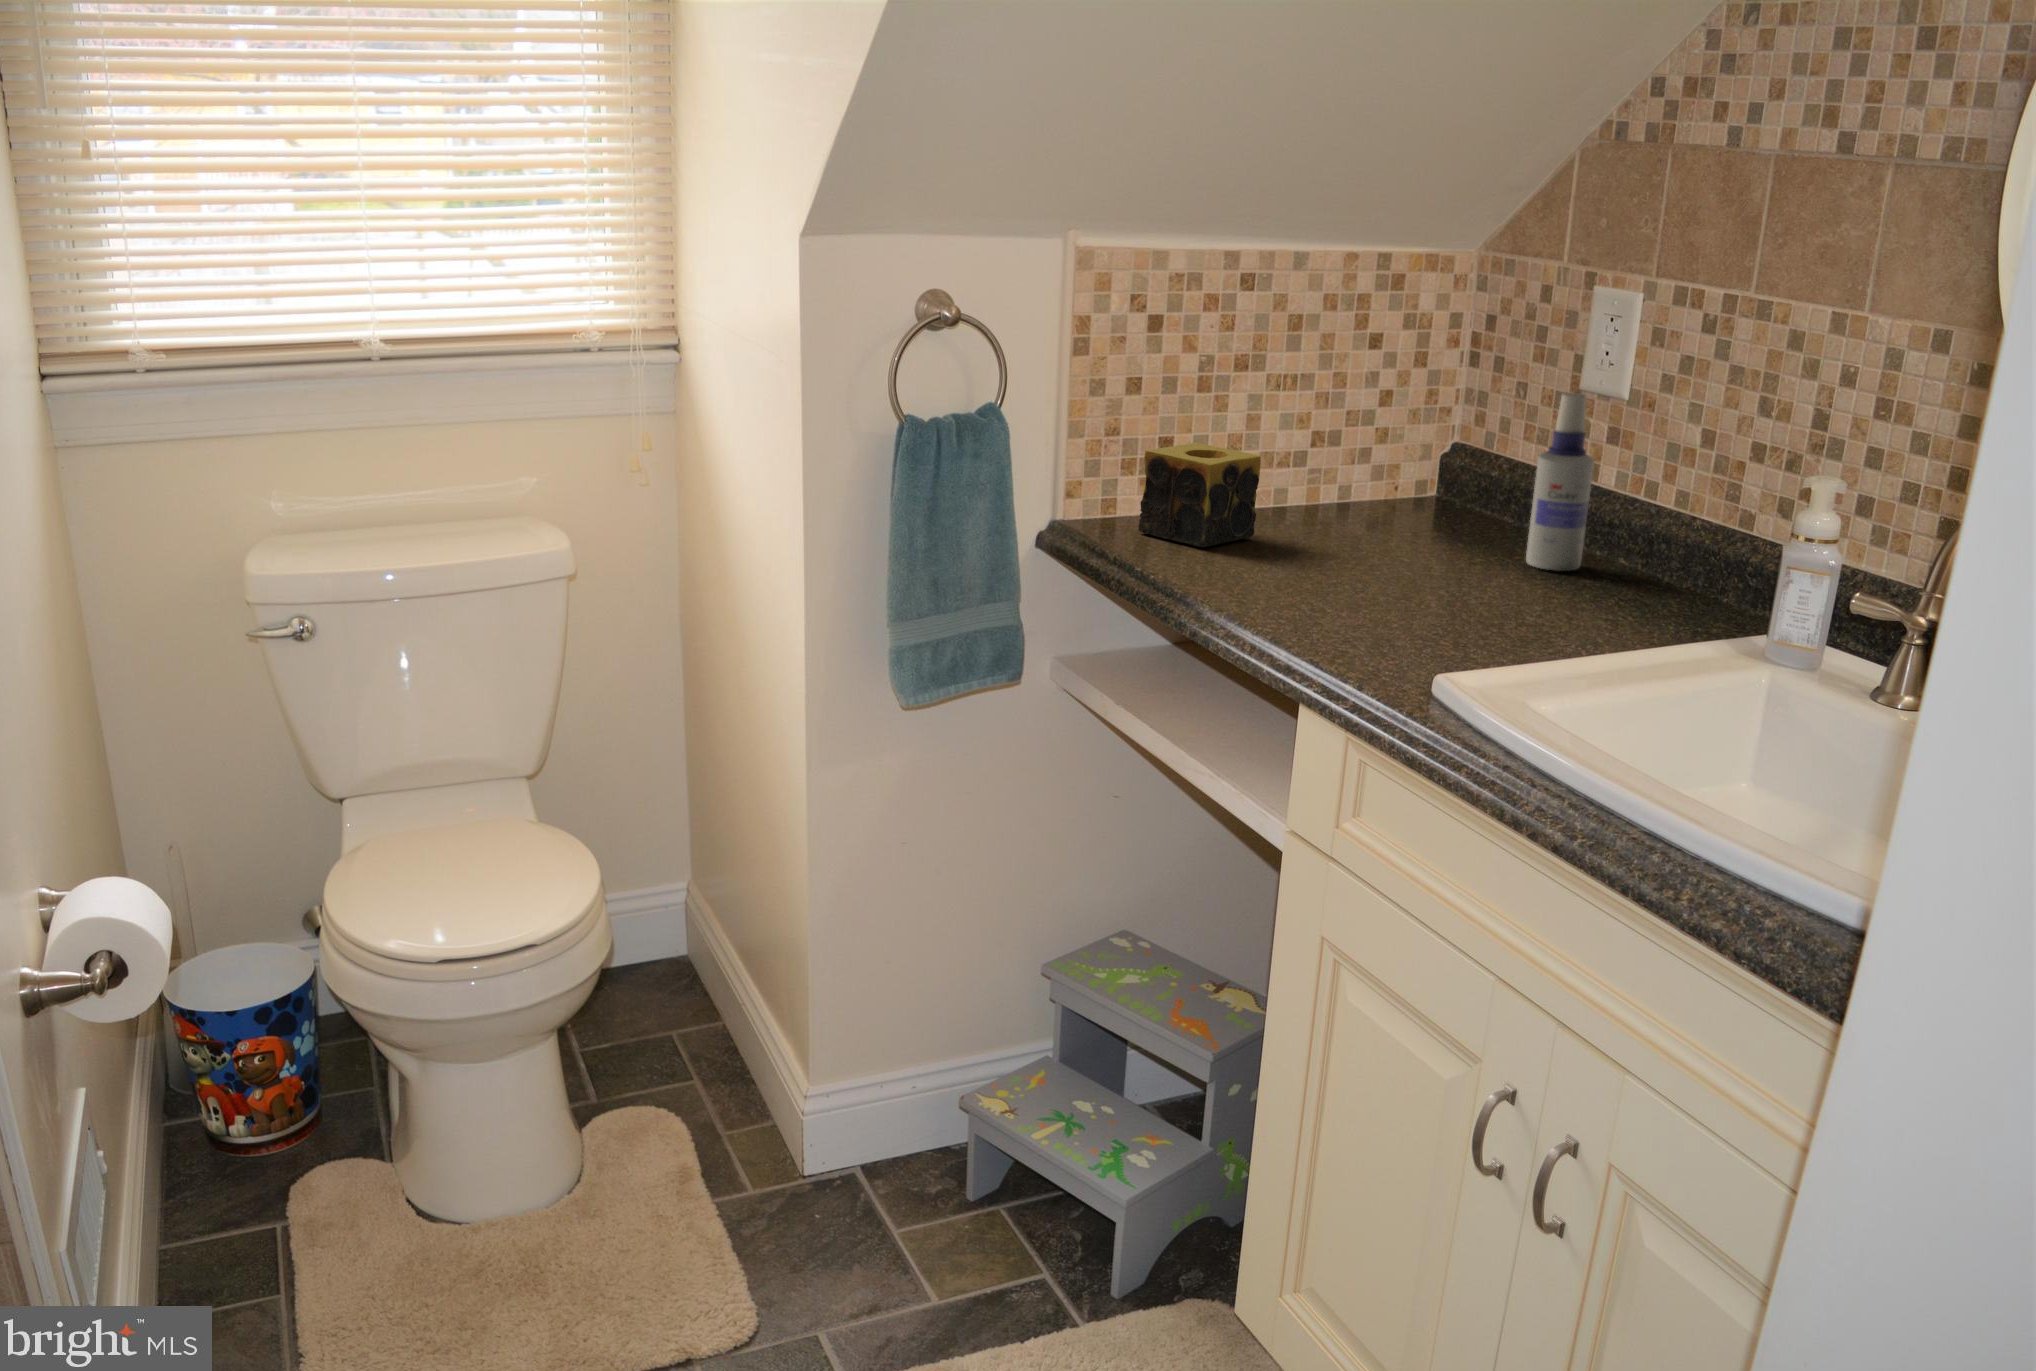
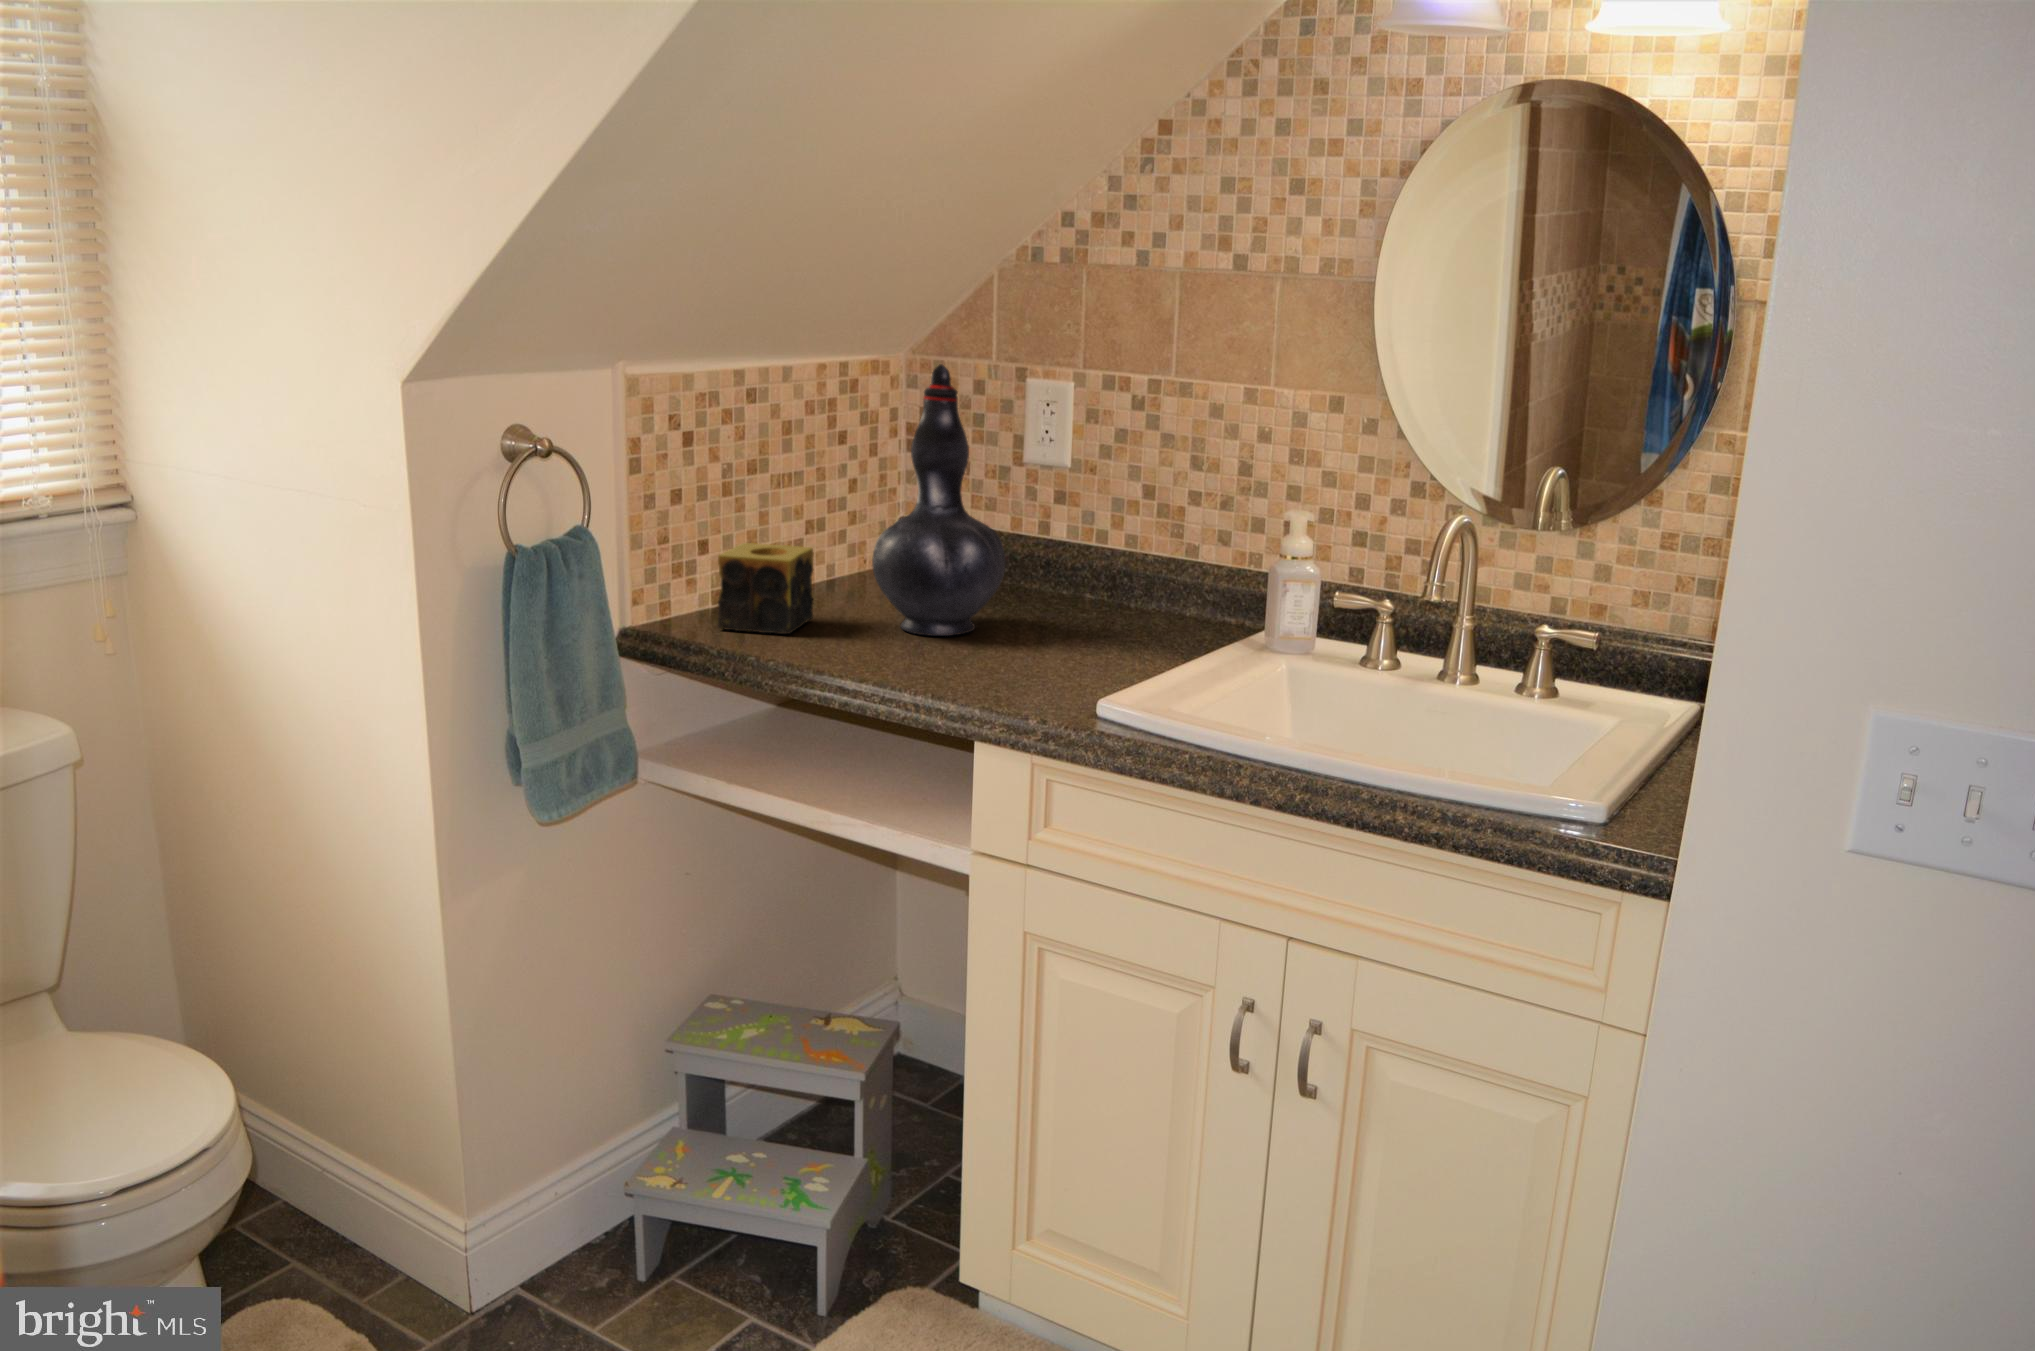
decorative vase: none [1310,253,1469,577] -> present [872,364,1005,636]
spray bottle: present [1526,393,1594,571] -> none [1023,466,1069,610]

